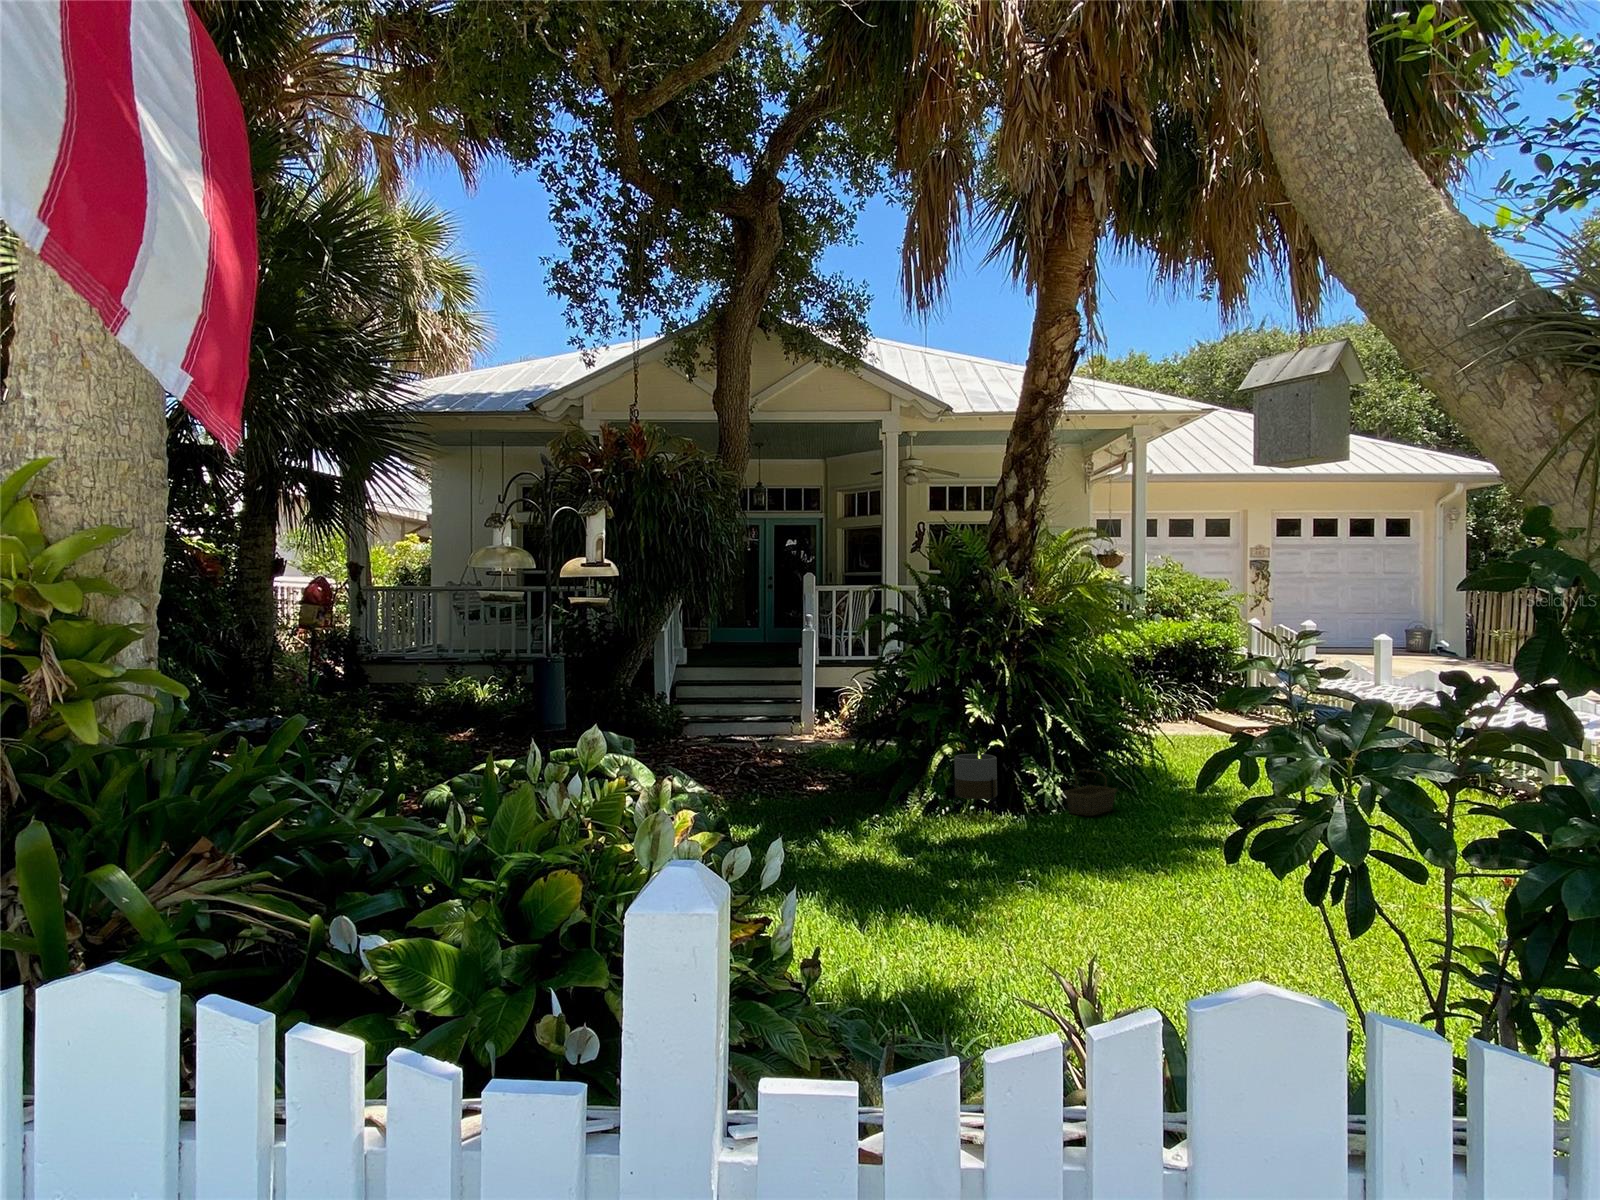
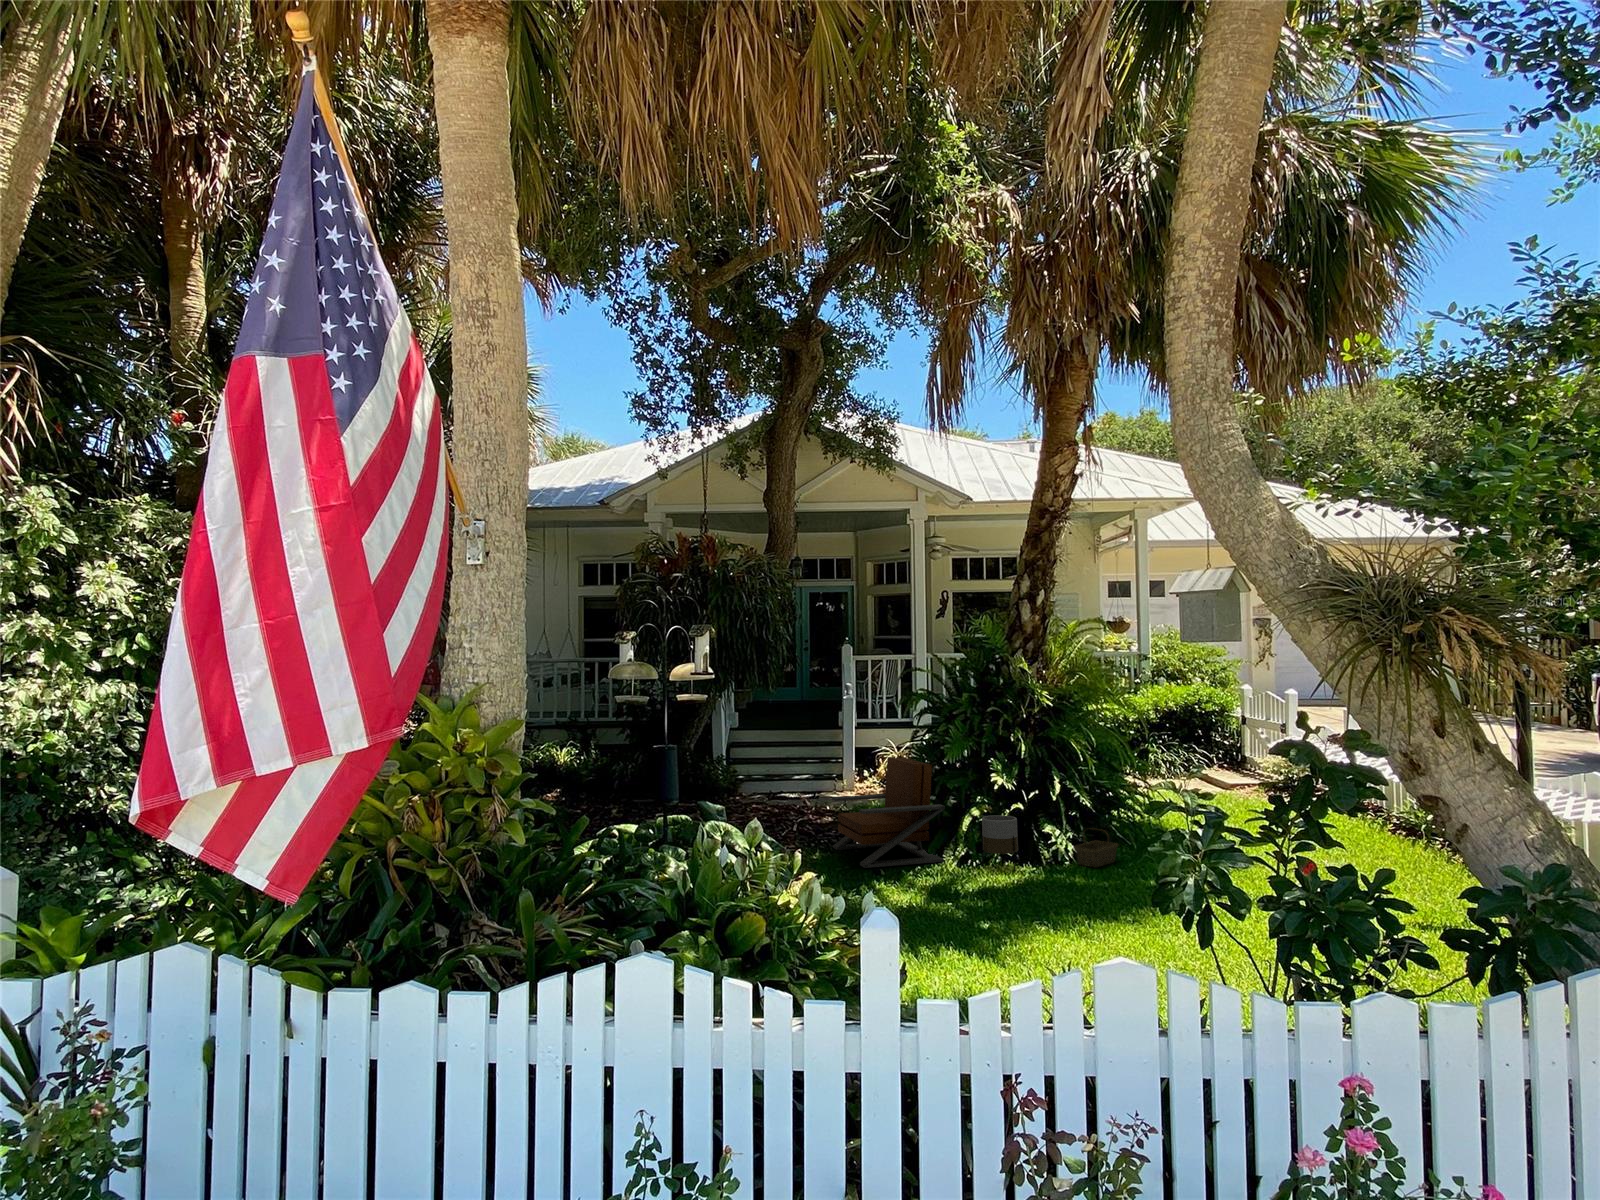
lounge chair: none [777,687,910,816] -> present [832,757,945,868]

